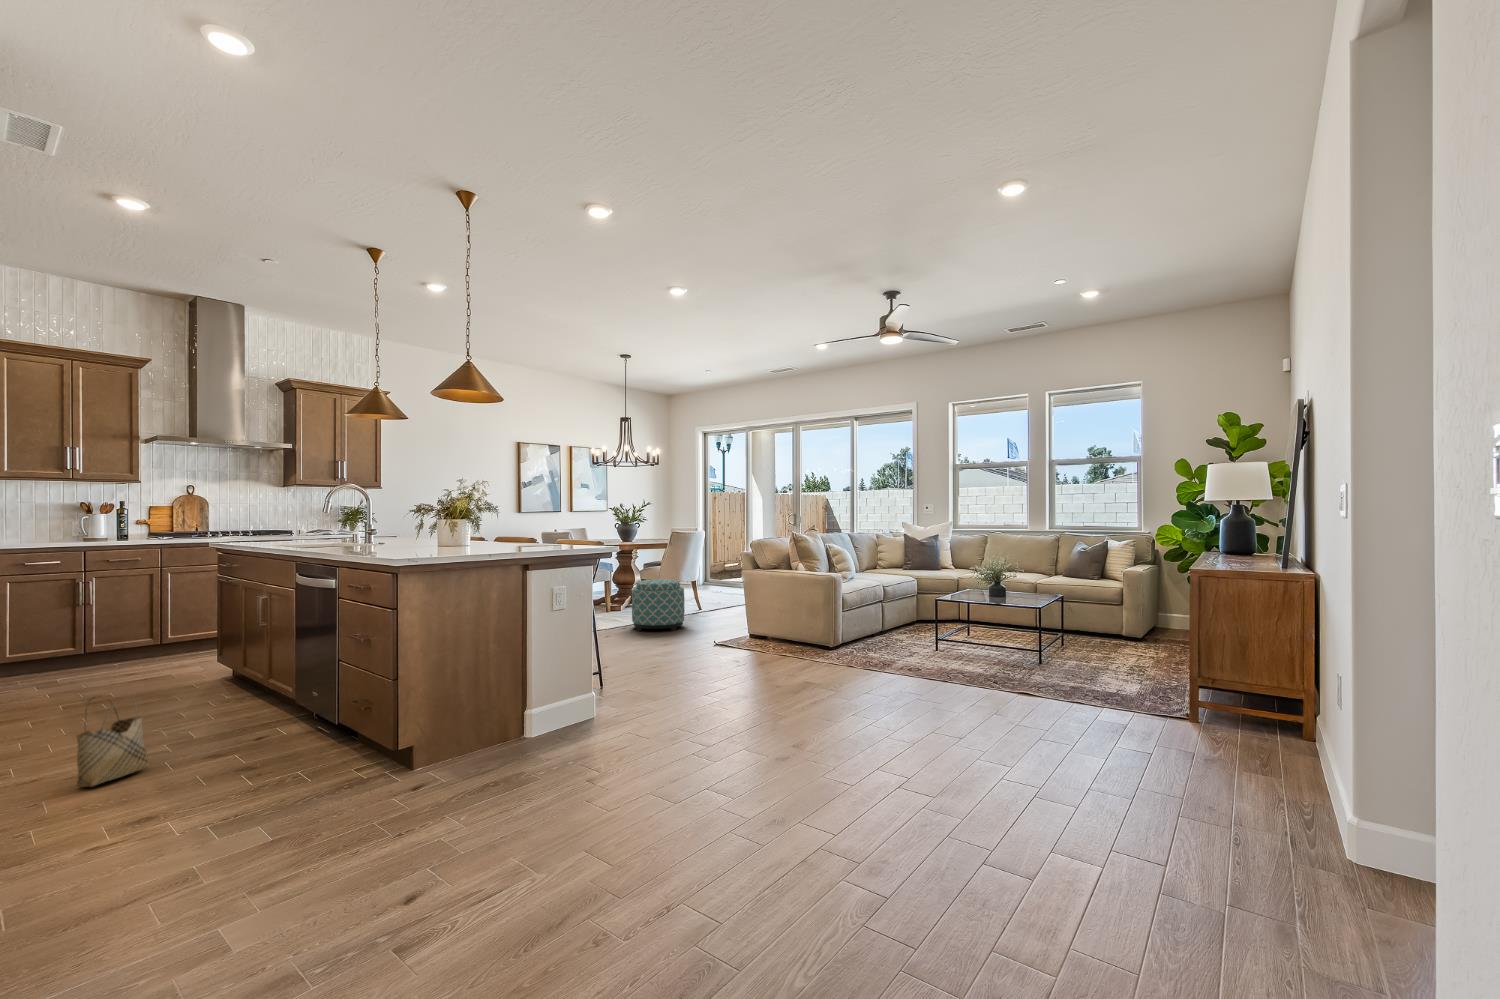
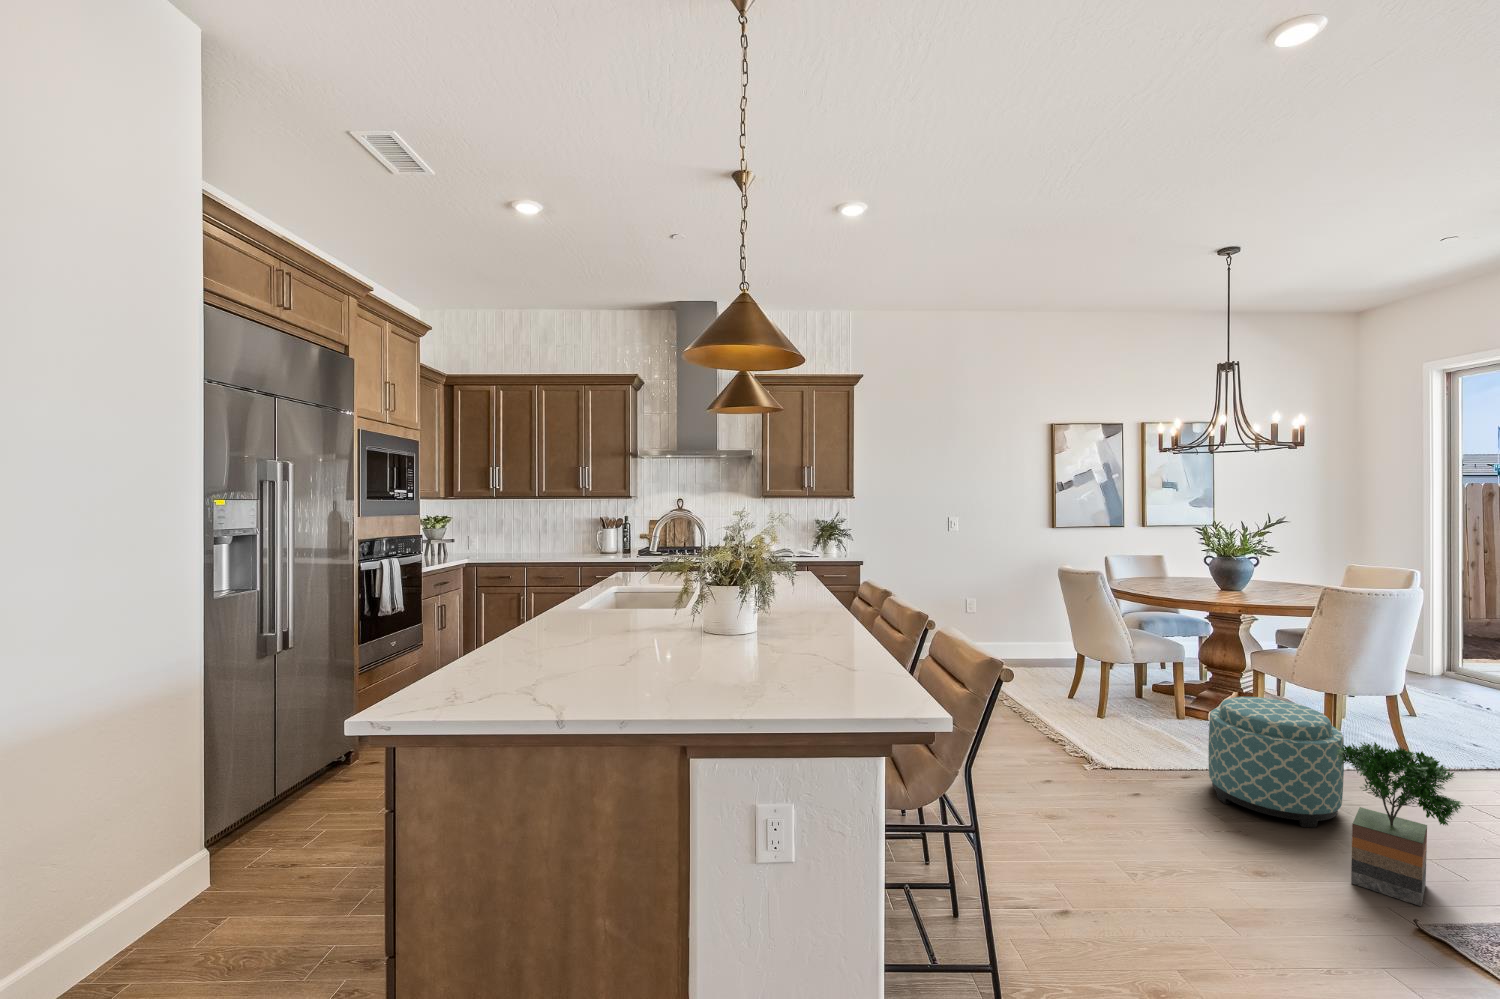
potted tree: none [684,578,724,638] -> present [1336,742,1463,906]
woven basket: present [76,696,148,787] -> none [252,825,347,956]

